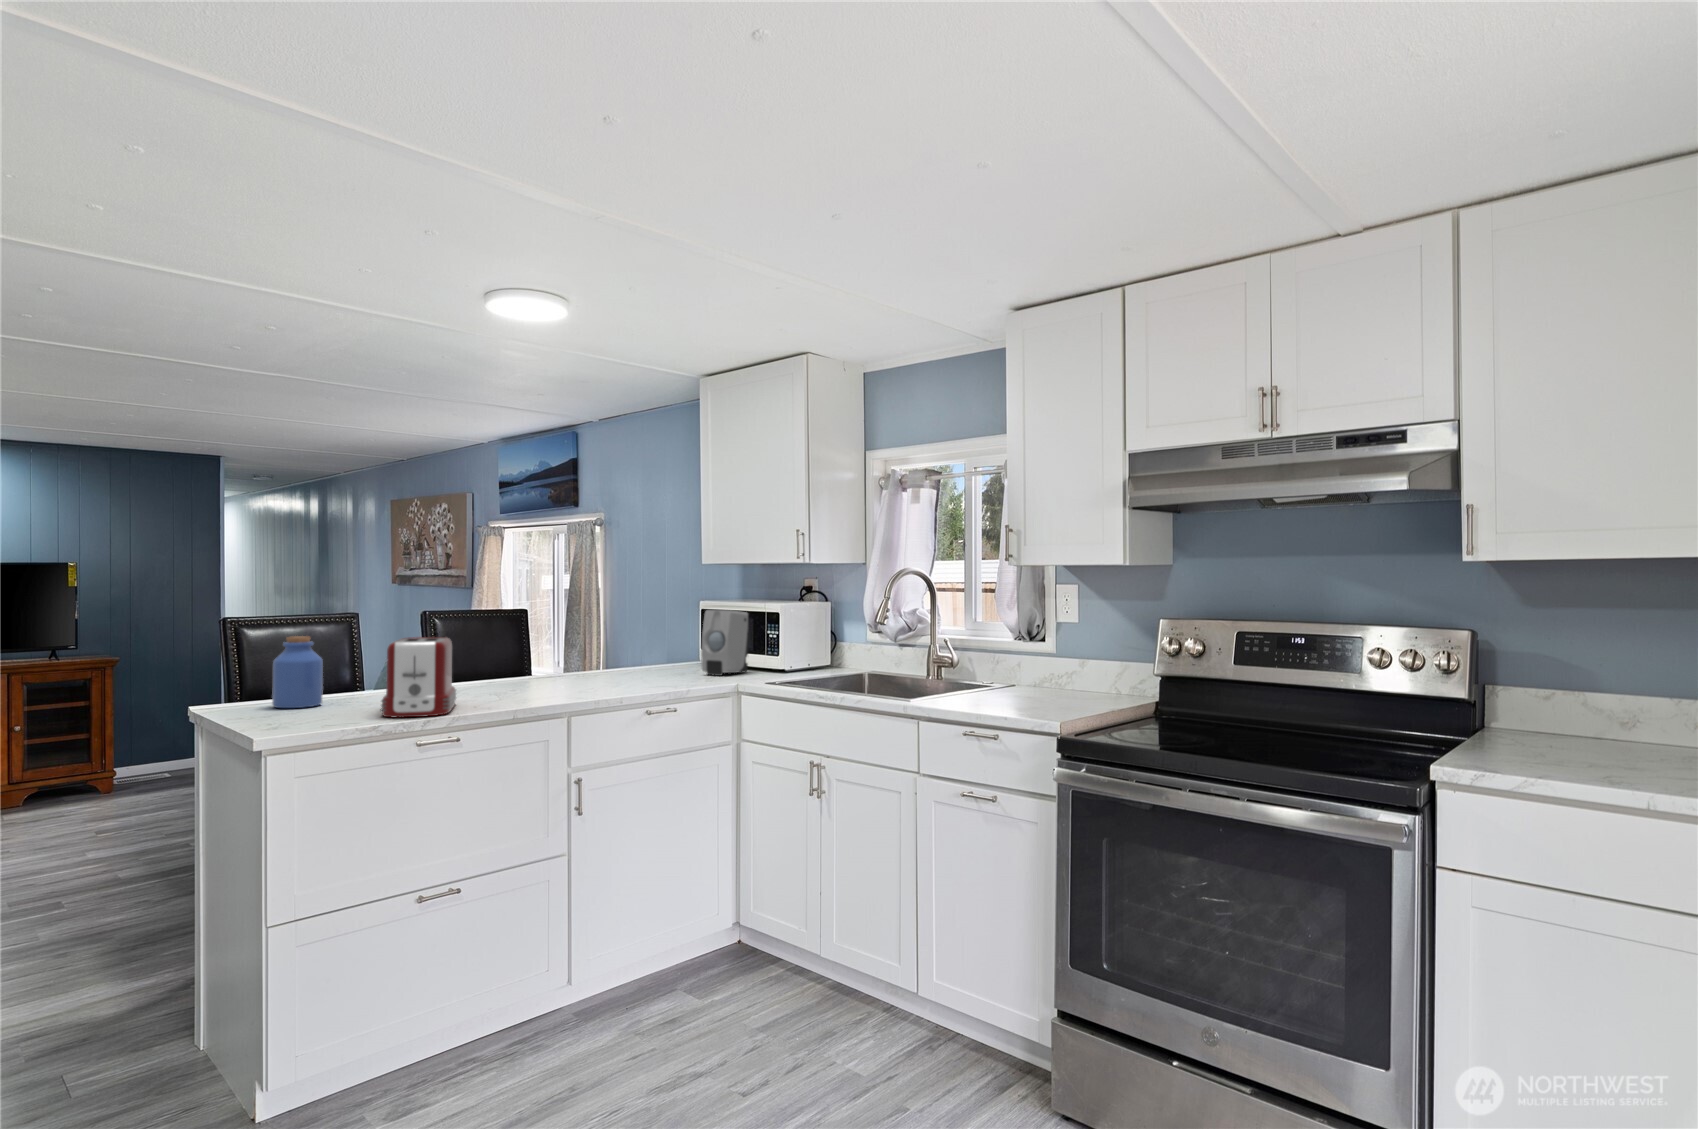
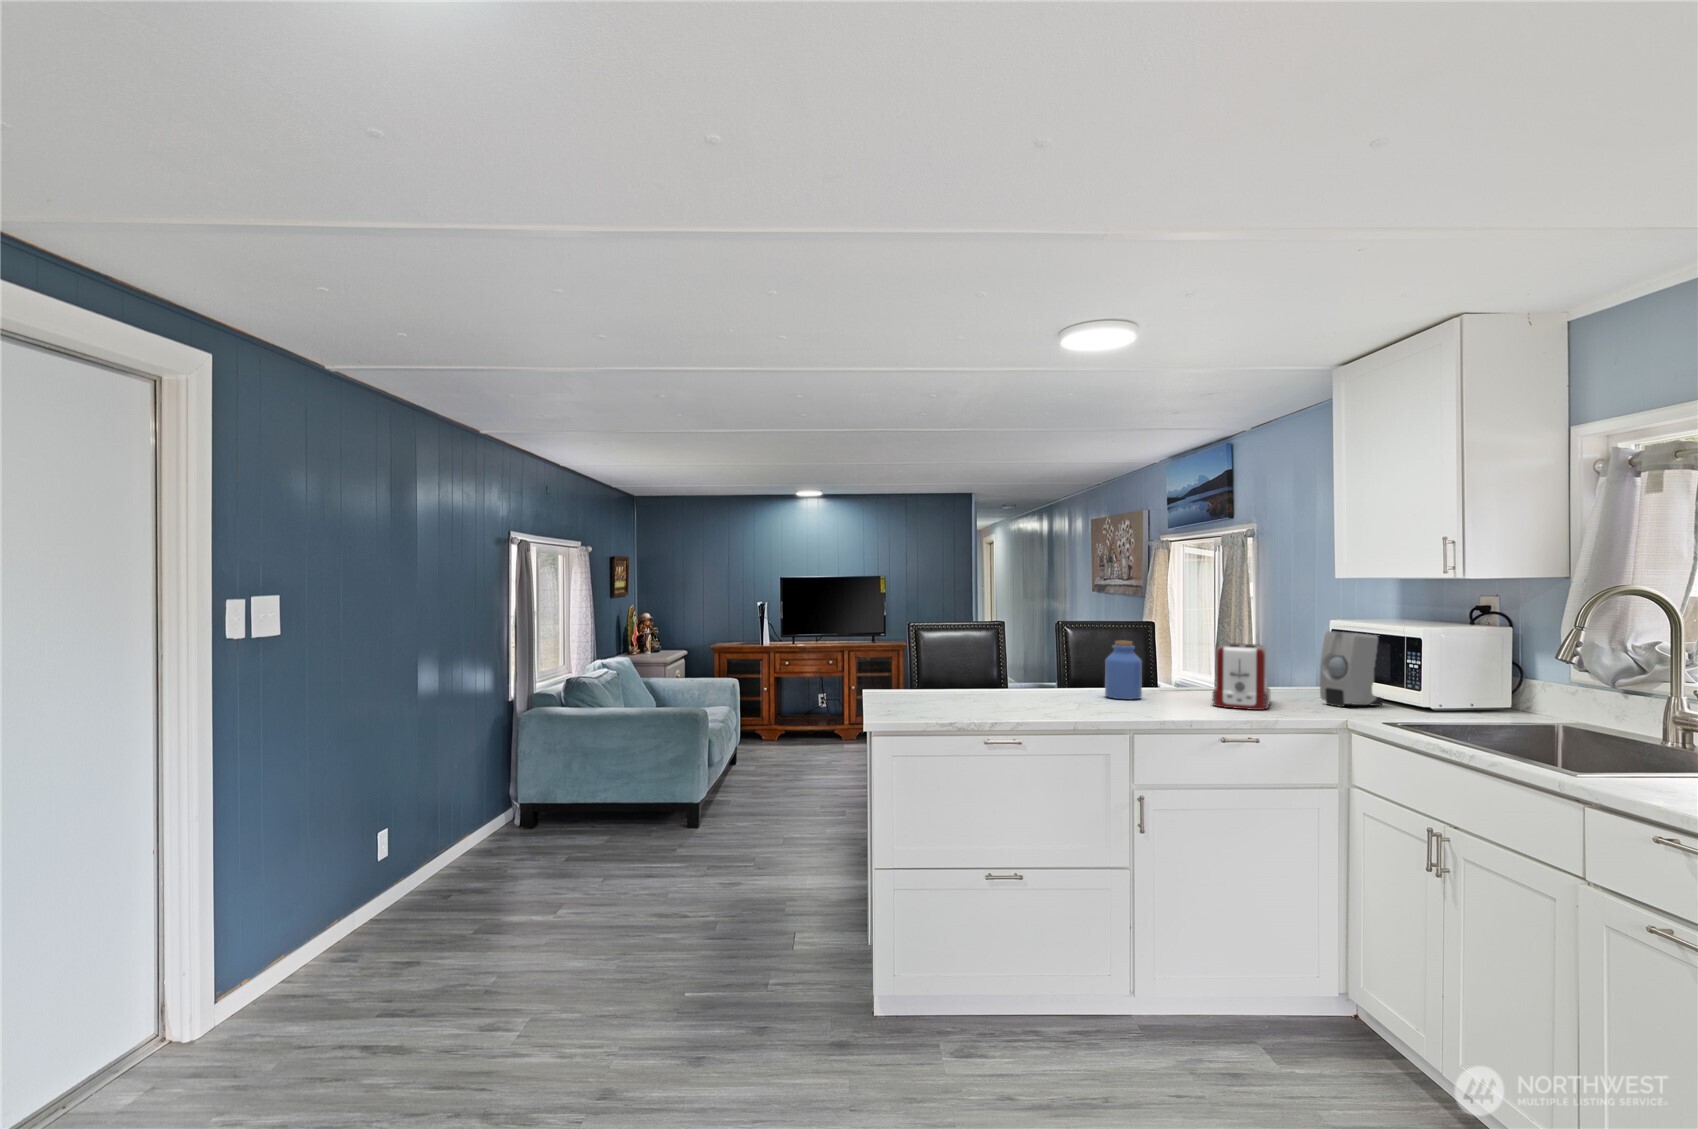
jar: present [272,636,323,708] -> present [1105,641,1142,699]
toaster: present [381,637,456,717] -> present [1212,643,1271,710]

